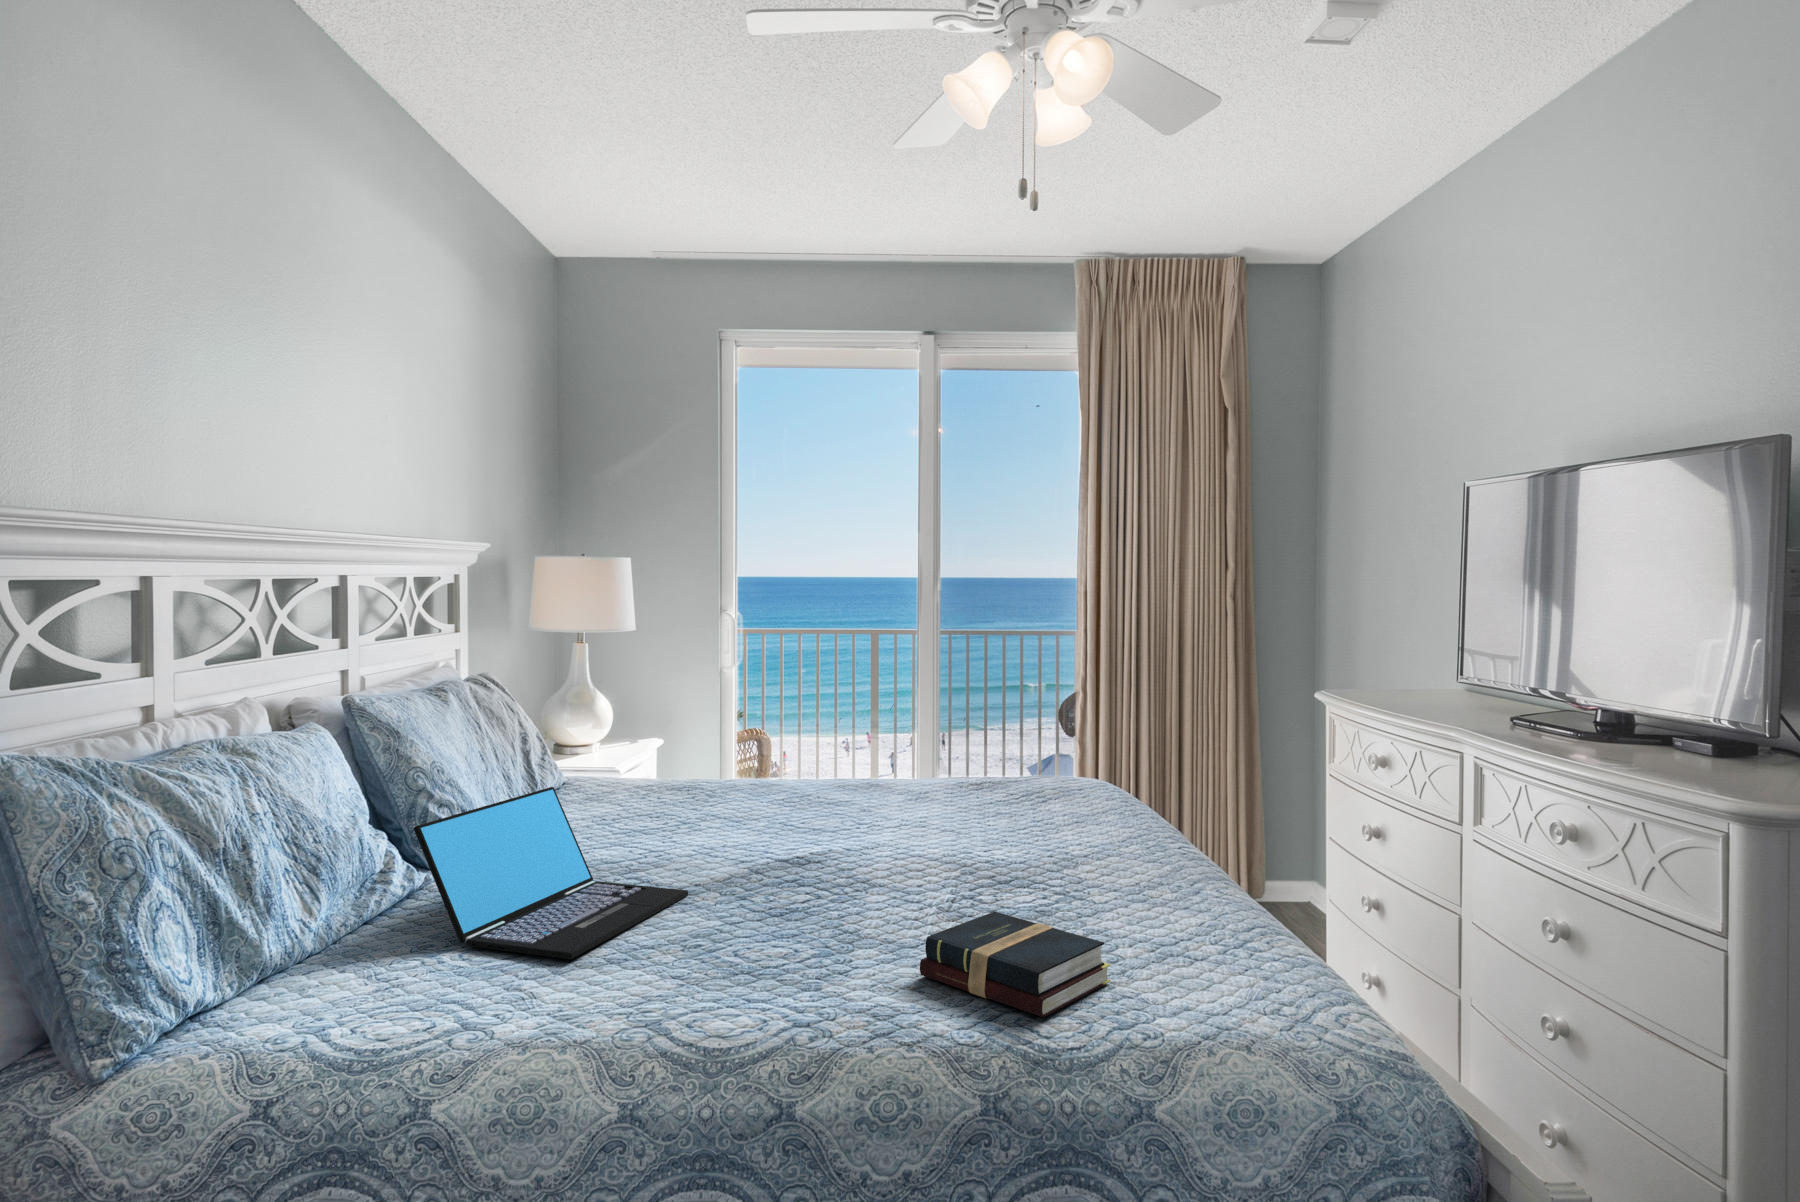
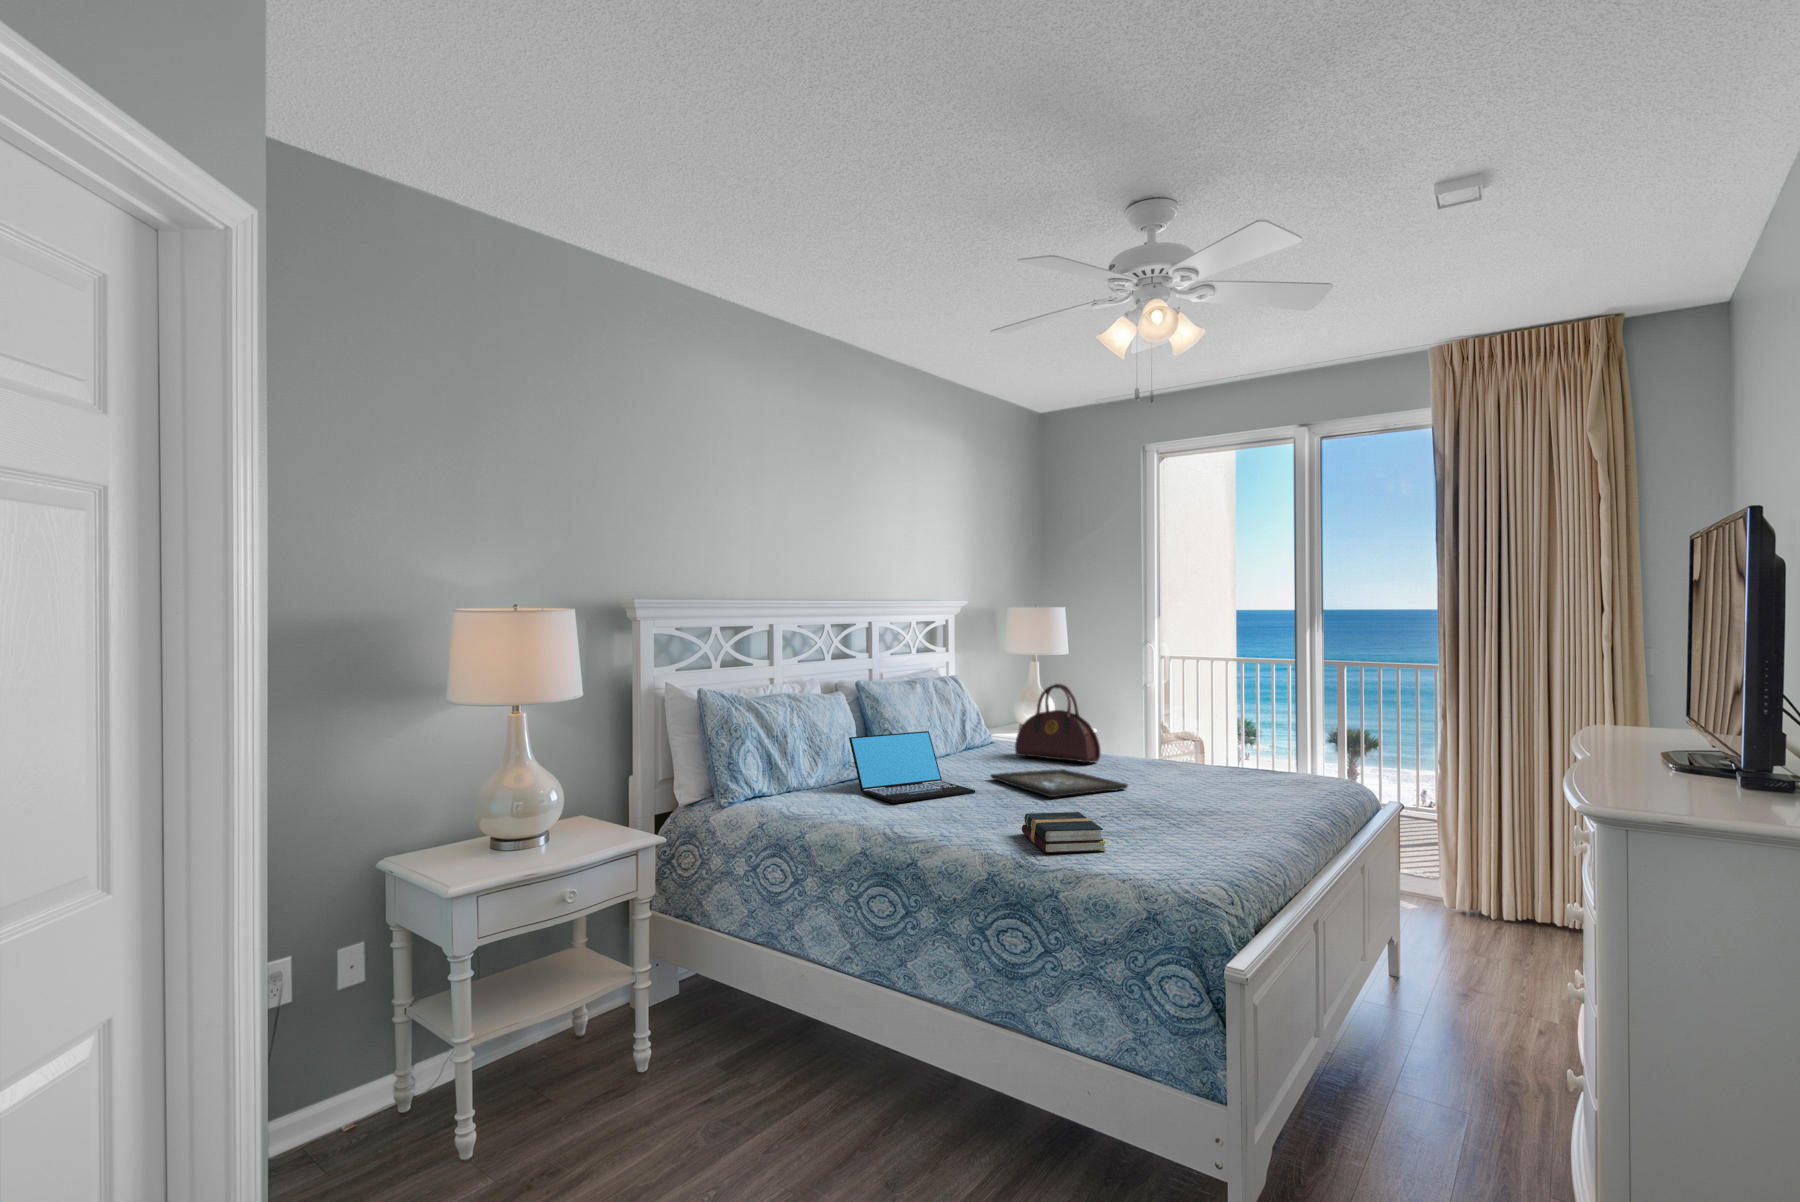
handbag: none [644,677,785,804] -> present [1015,684,1100,763]
tray: none [673,819,910,880] -> present [991,769,1128,797]

